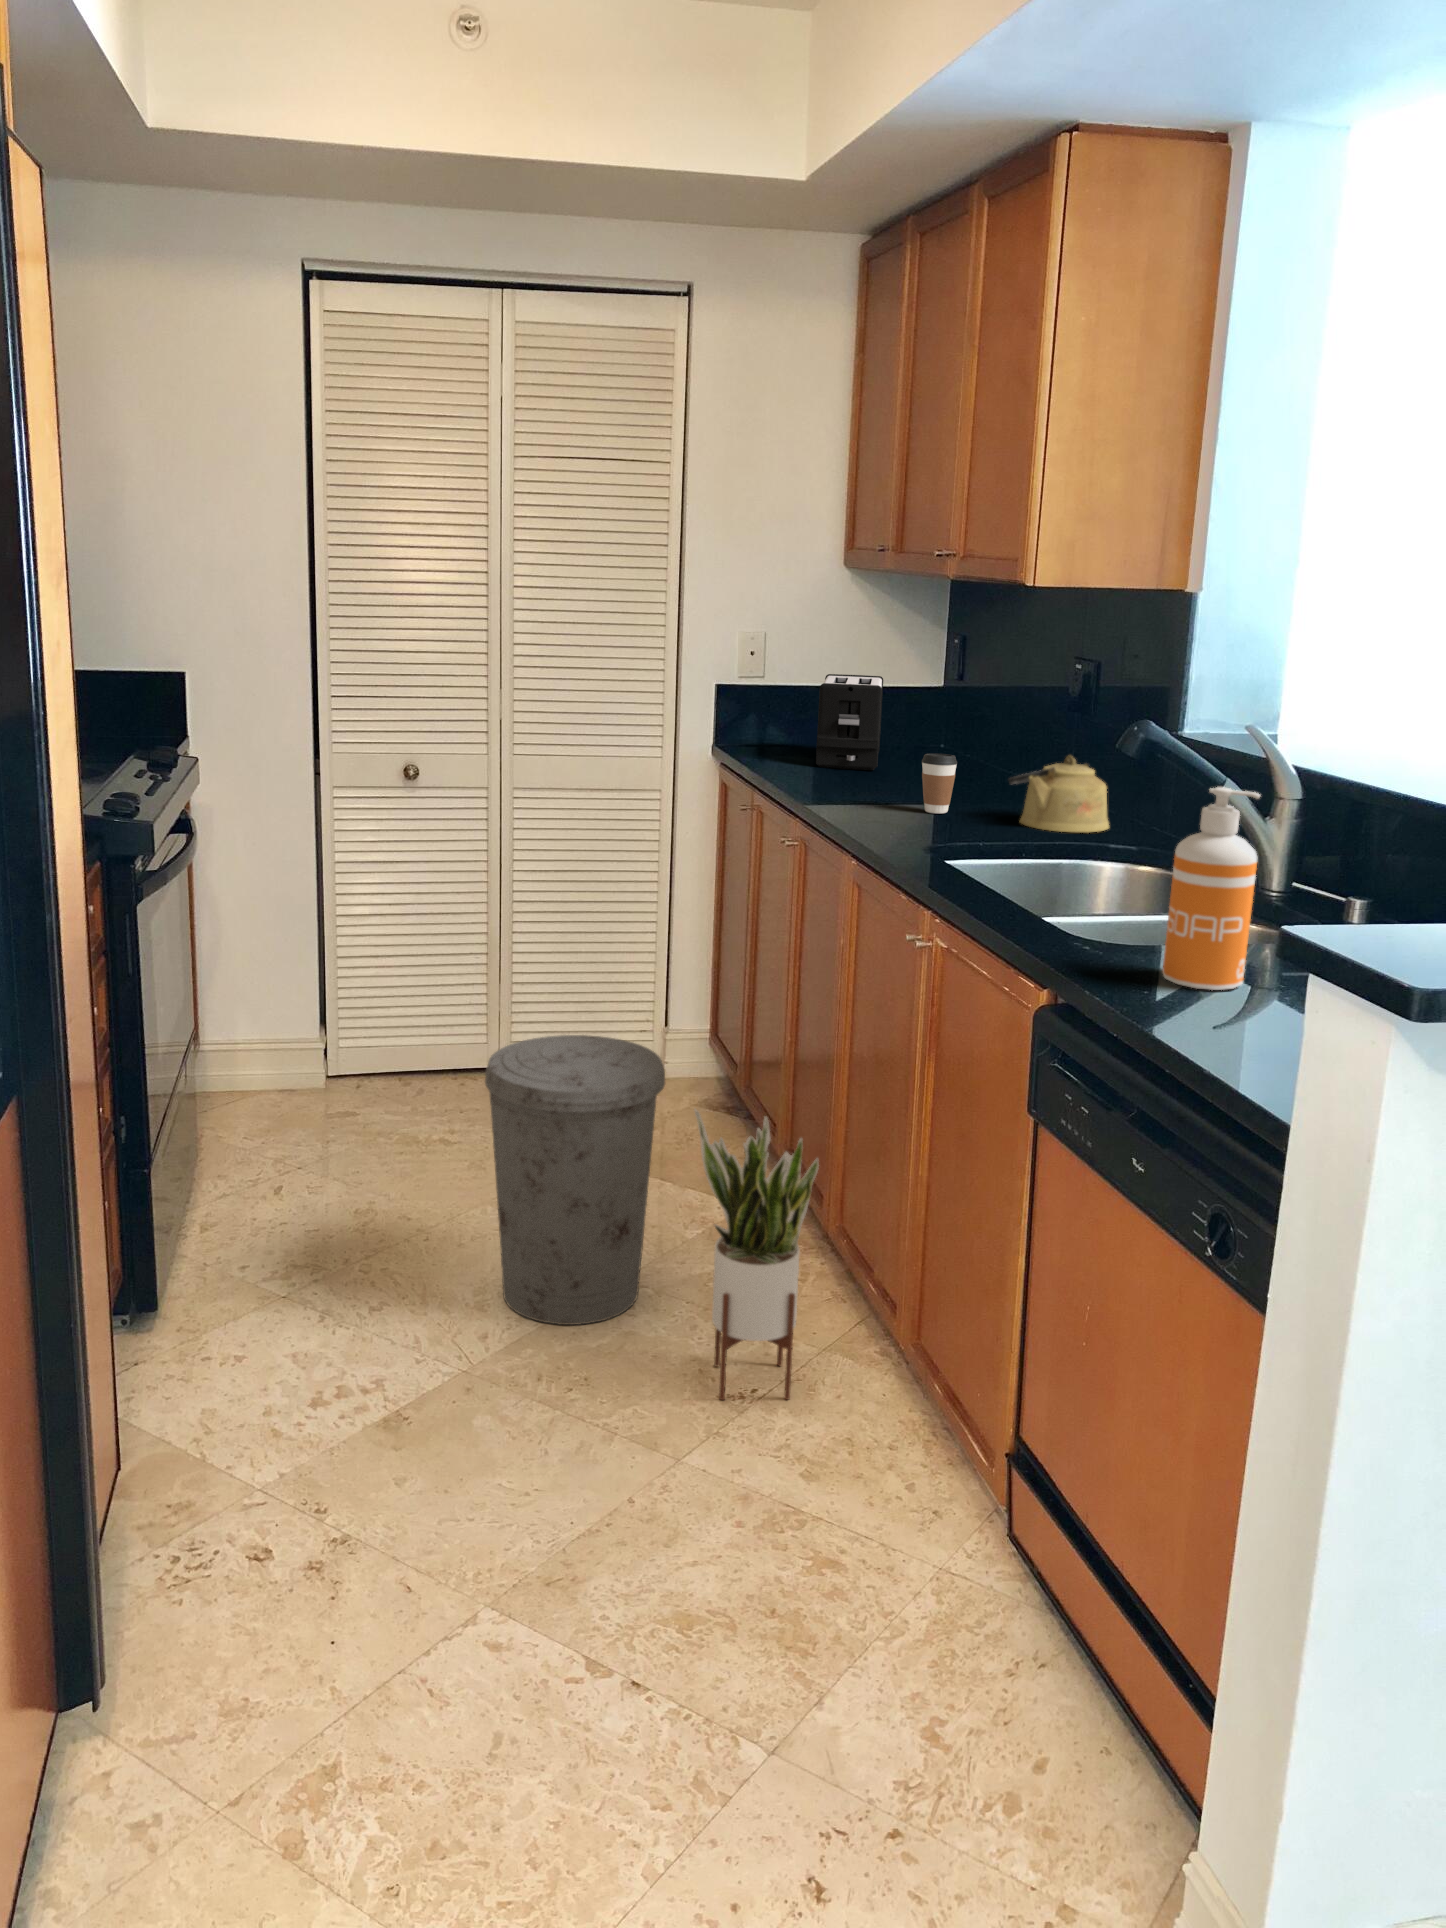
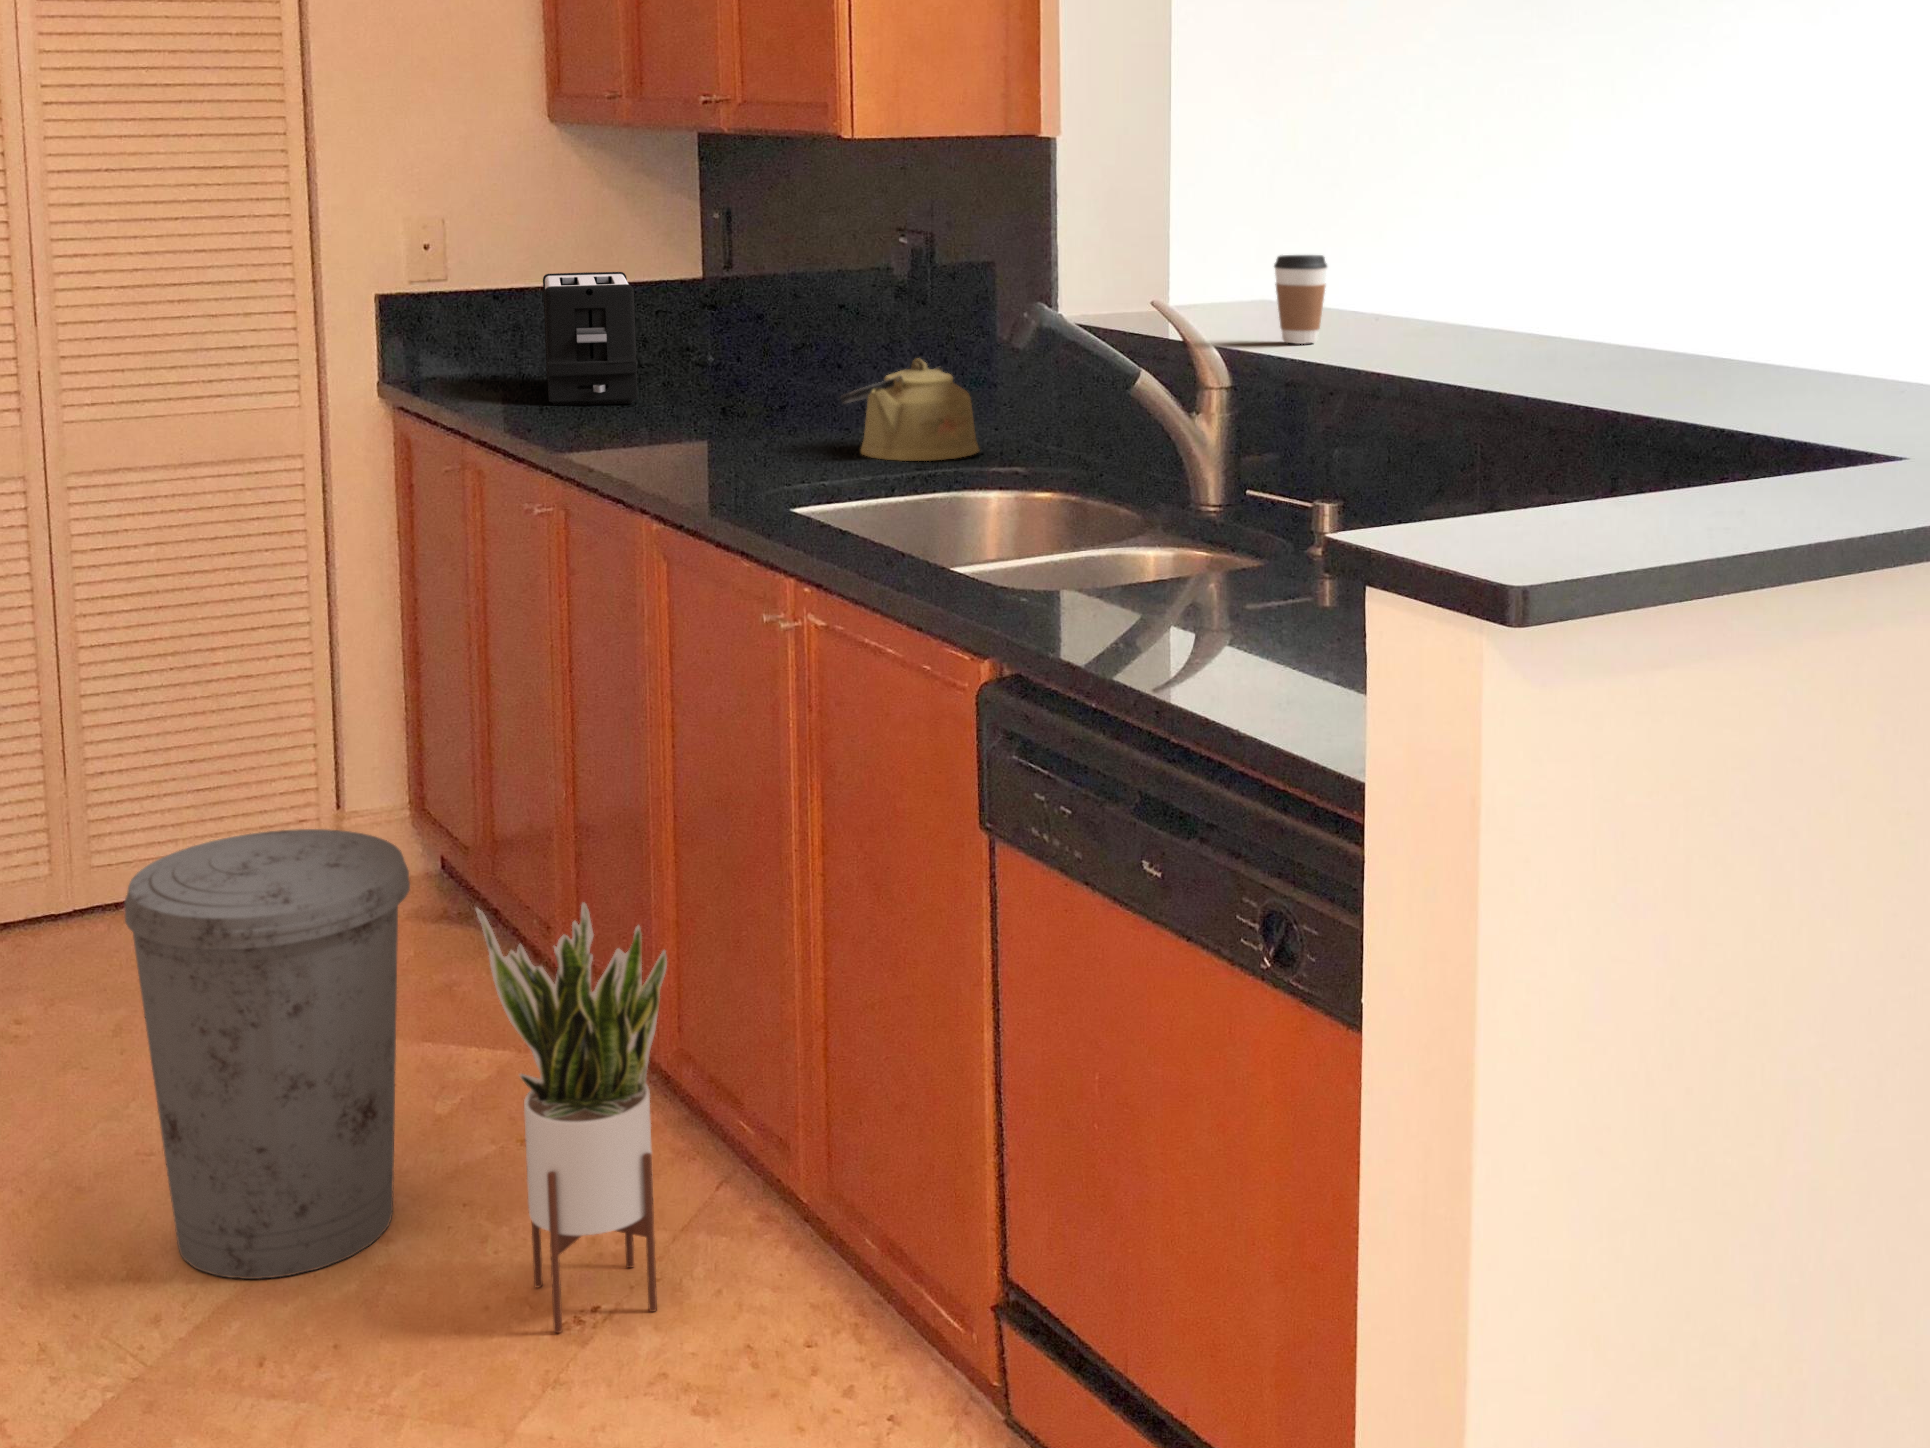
coffee cup: present [922,754,957,813] -> present [1274,255,1327,344]
soap dispenser: present [1163,787,1260,990] -> none [1129,376,1230,634]

